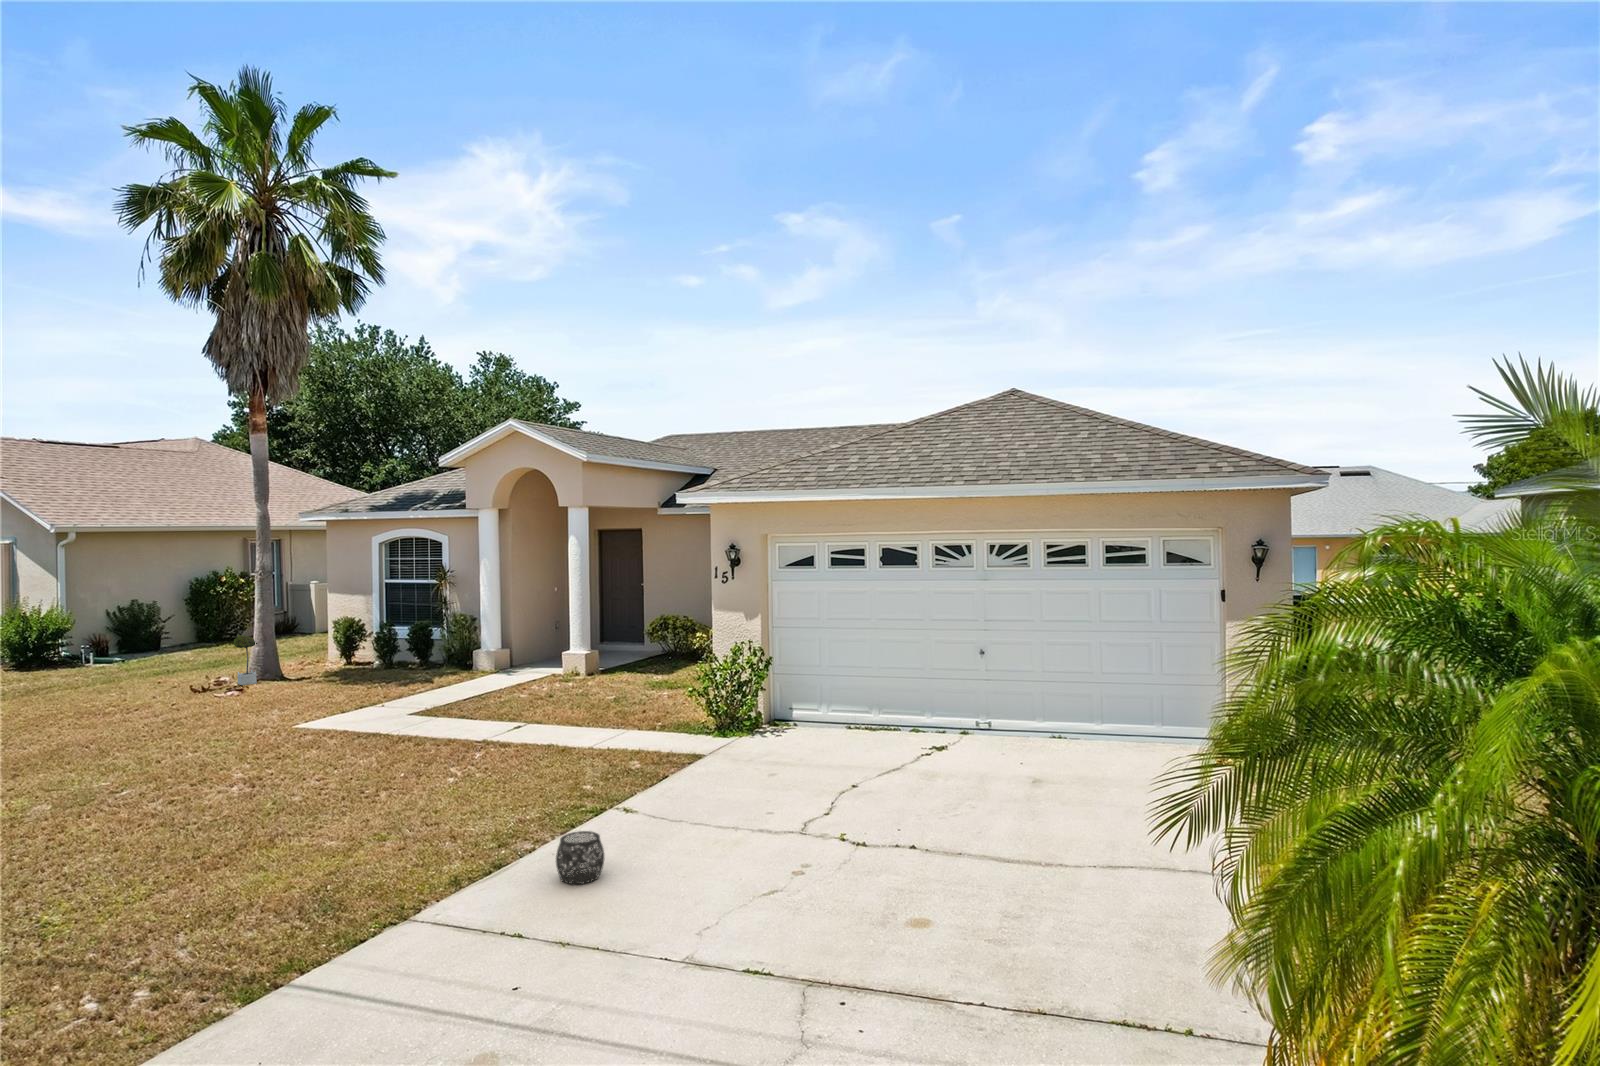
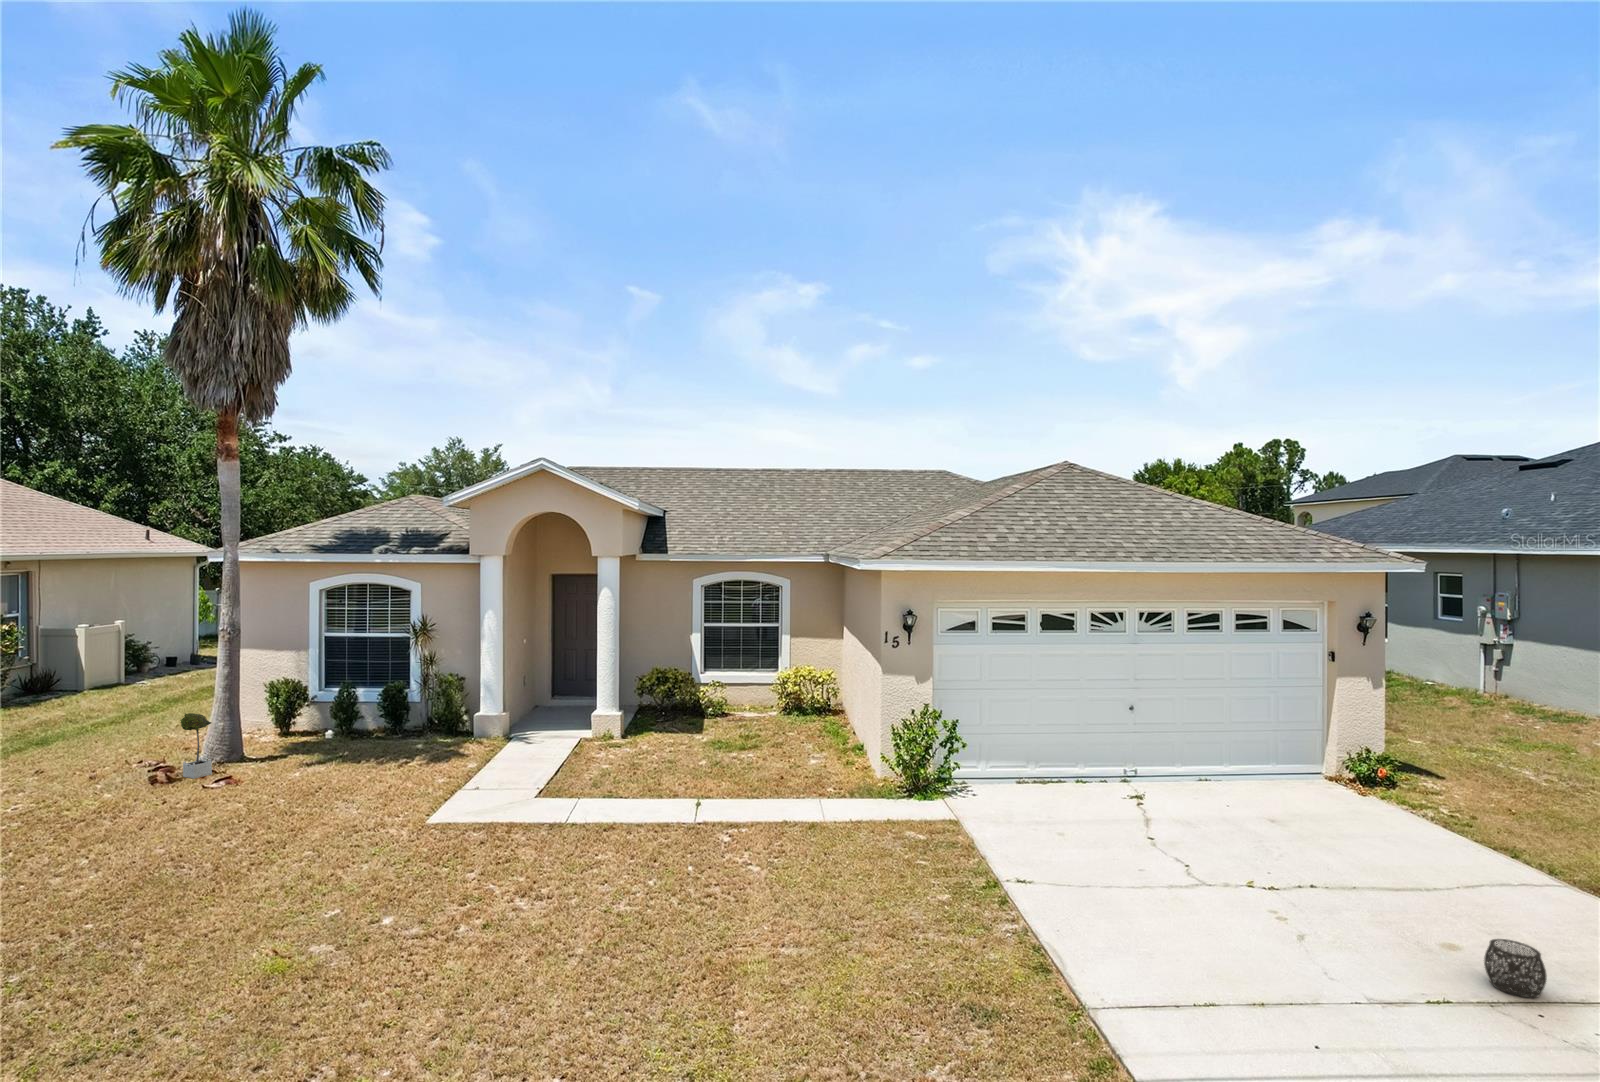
woven basket: present [556,831,605,885] -> present [1484,939,1547,998]

